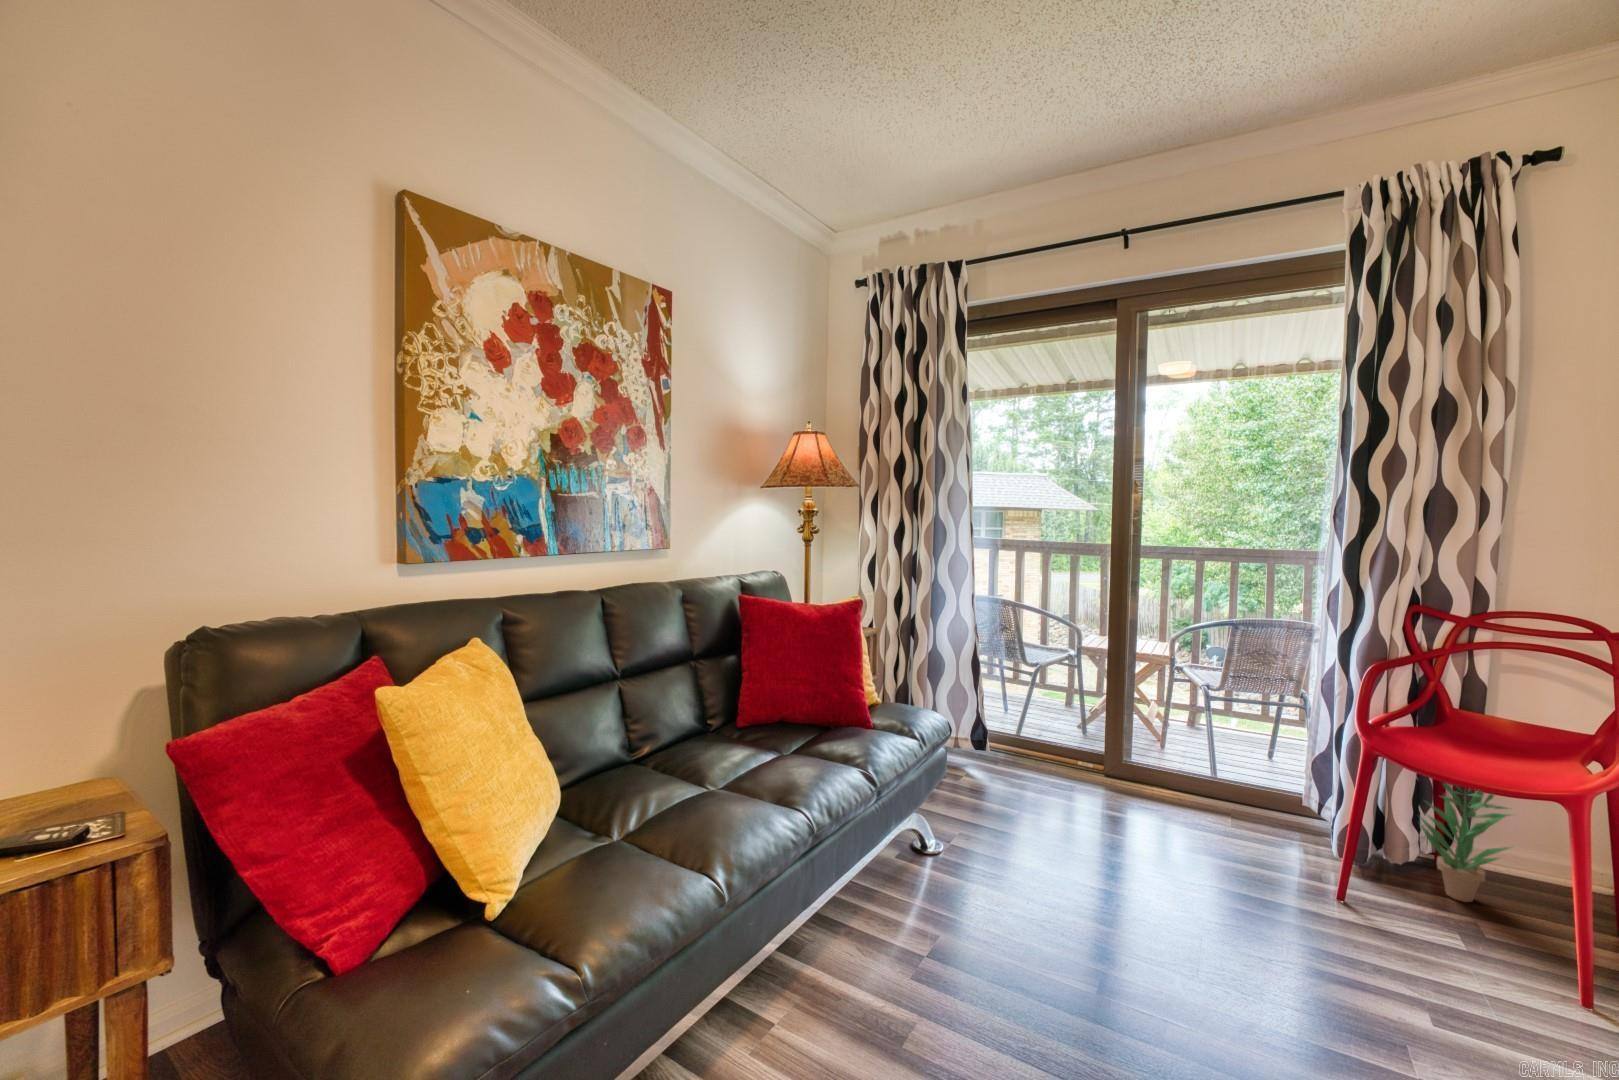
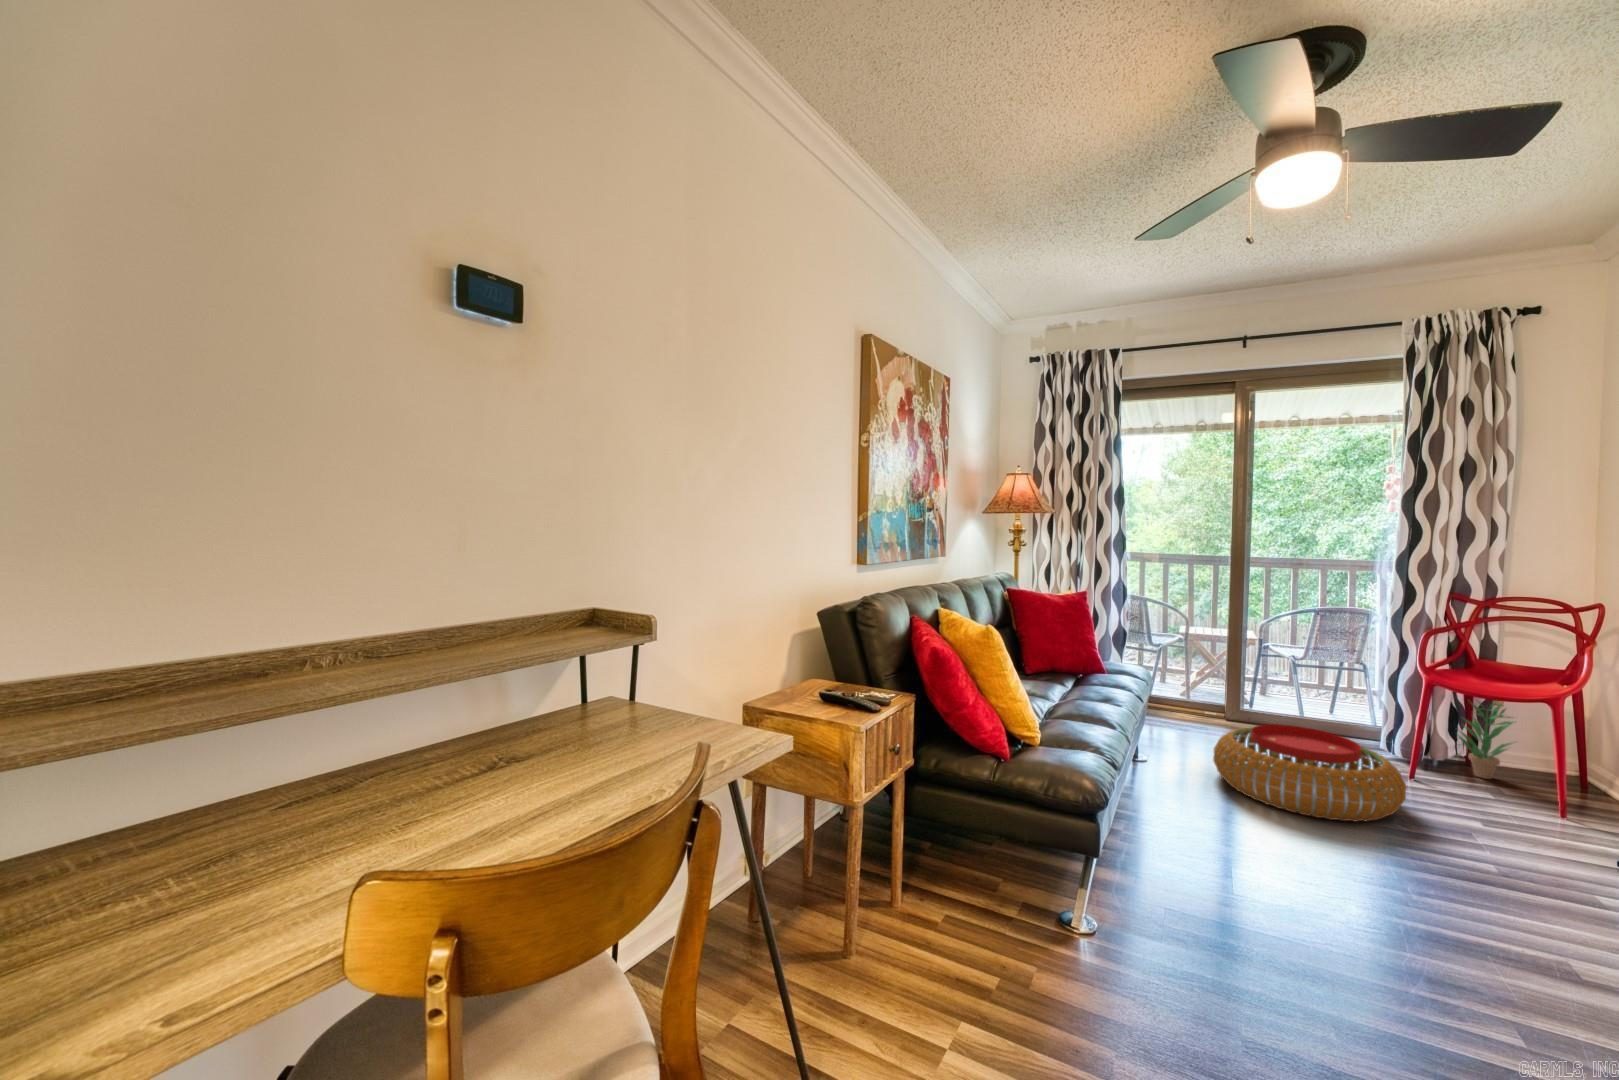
pouf: none [1017,813,1305,1013] -> present [1213,724,1406,822]

